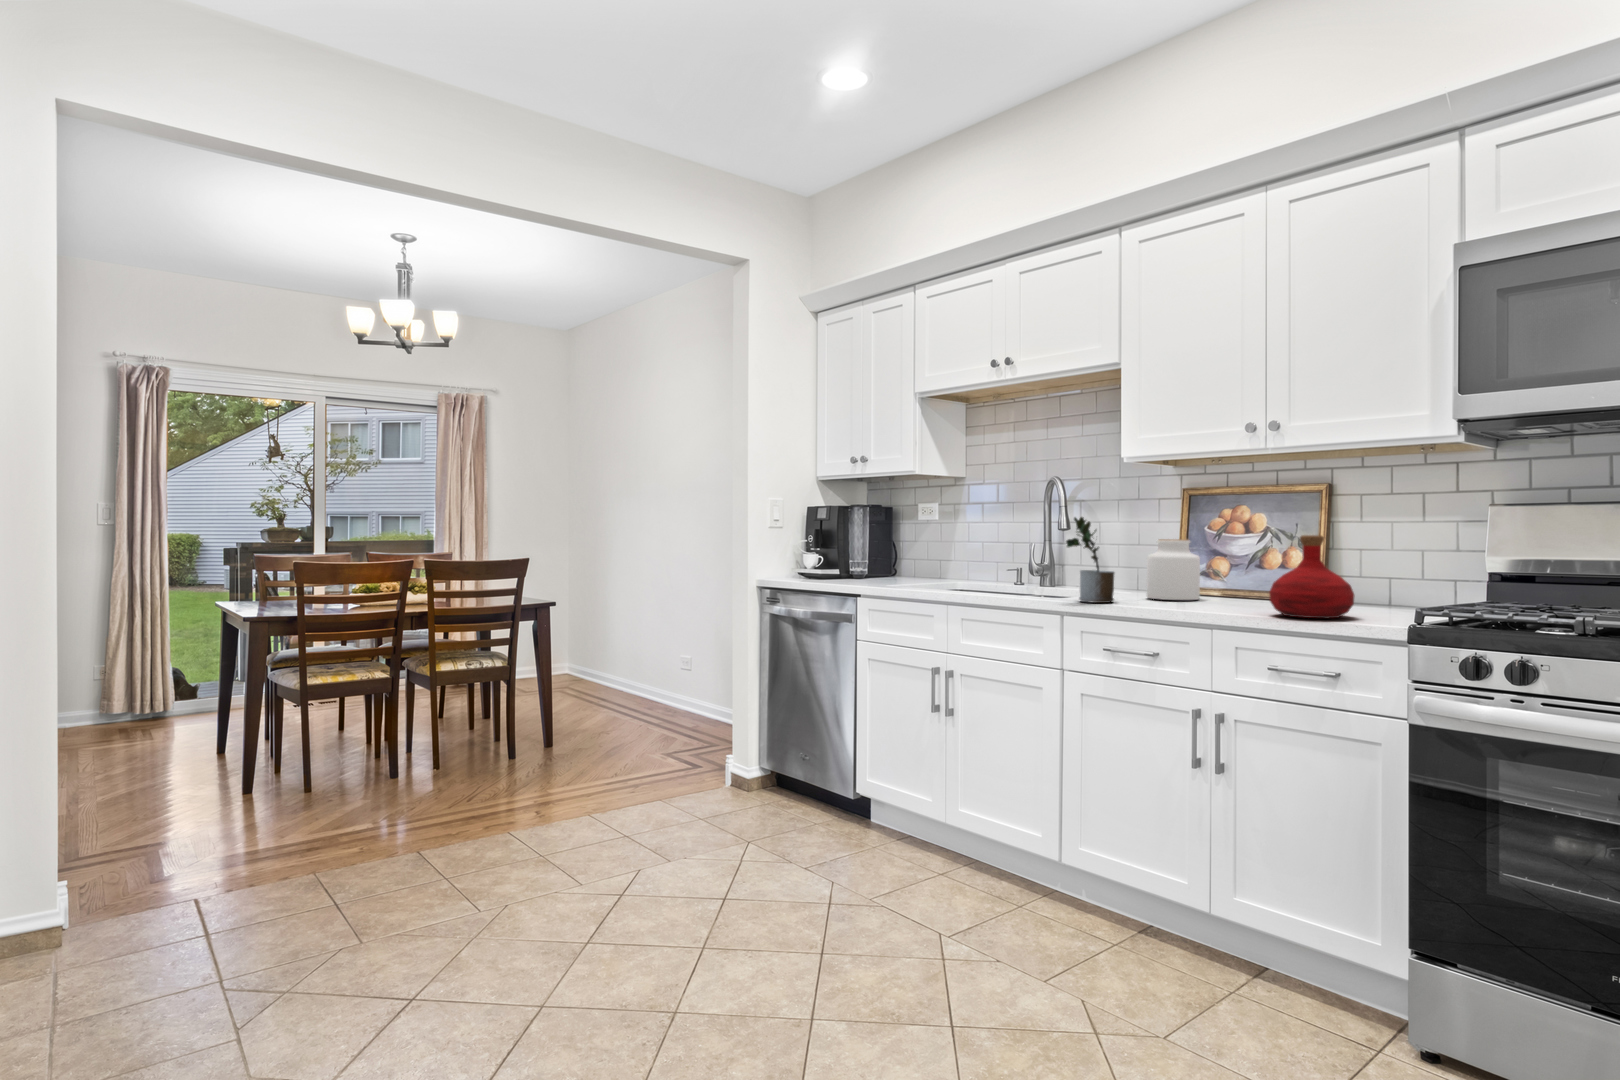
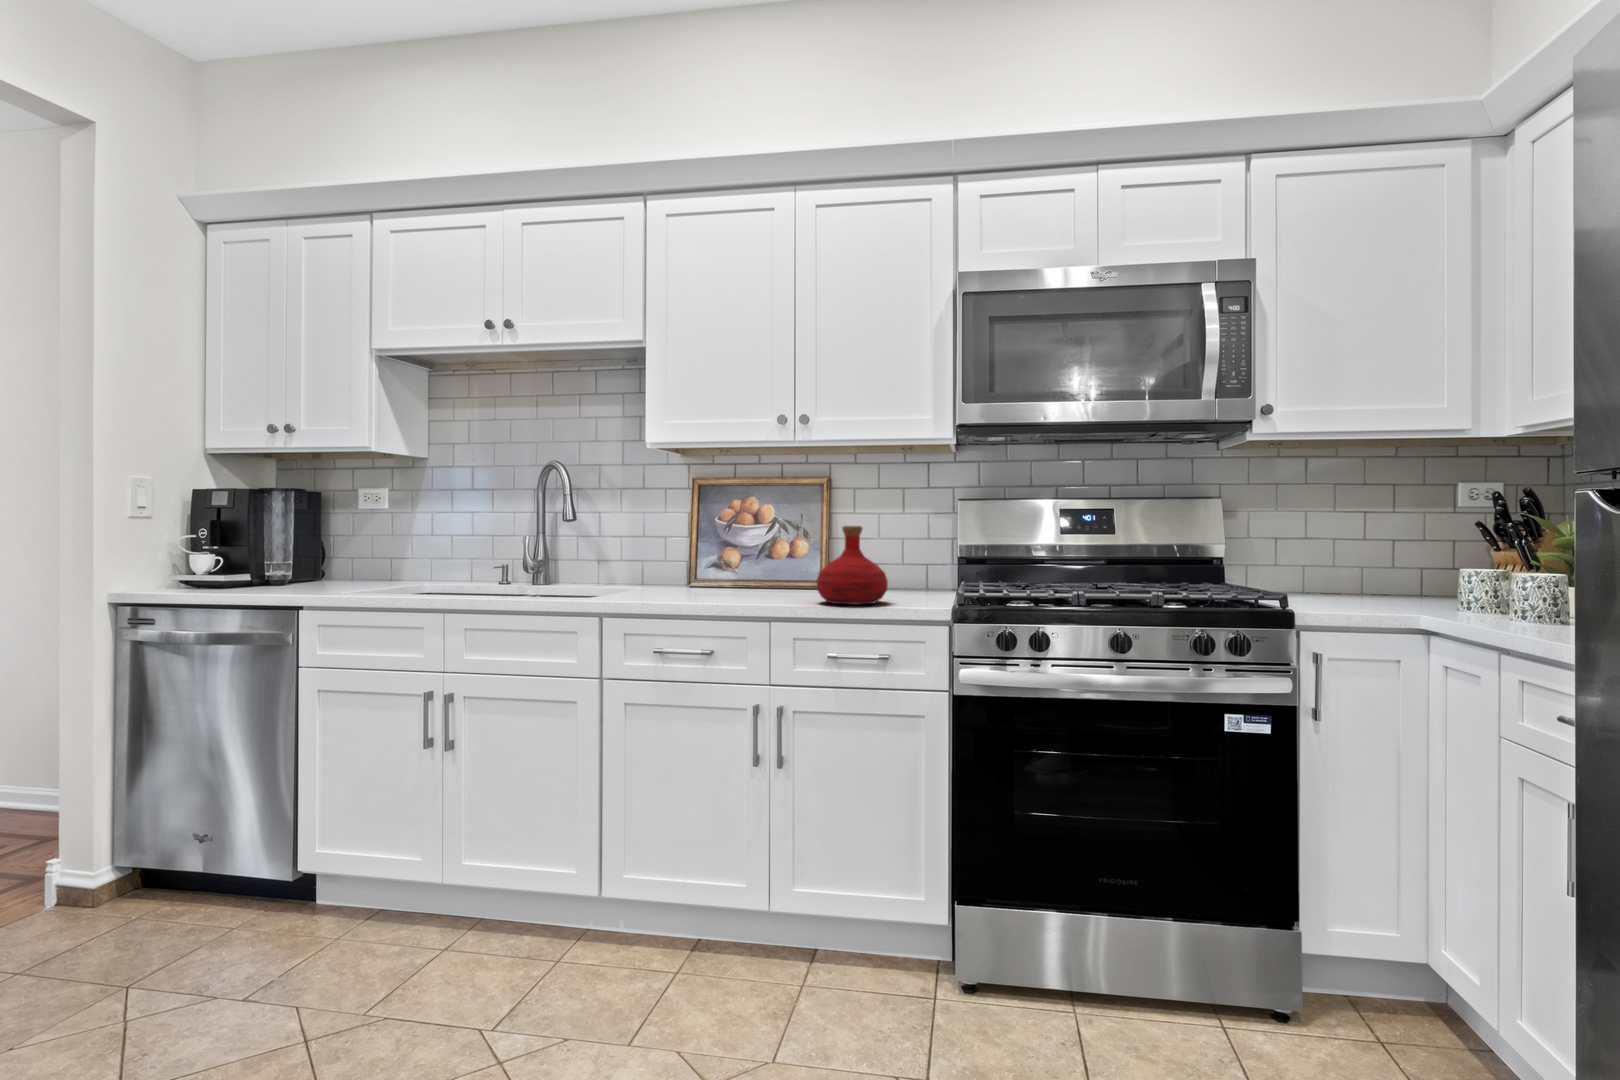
potted plant: present [1066,517,1114,603] -> none [604,505,651,600]
jar: present [1146,539,1200,600] -> none [673,530,725,593]

